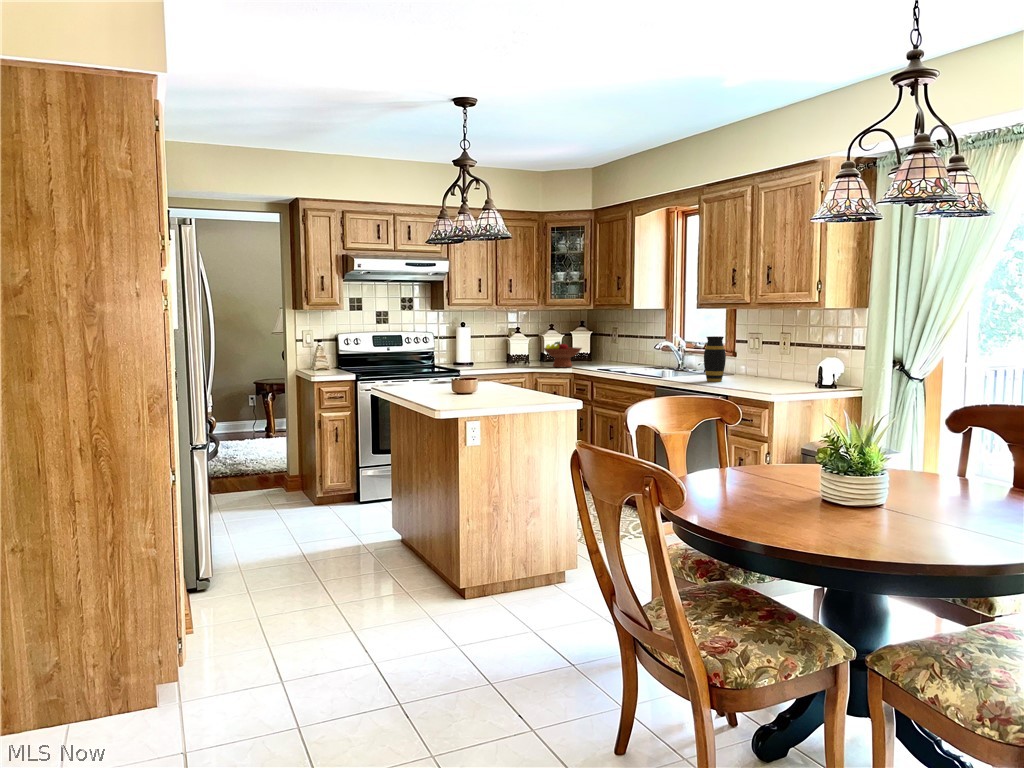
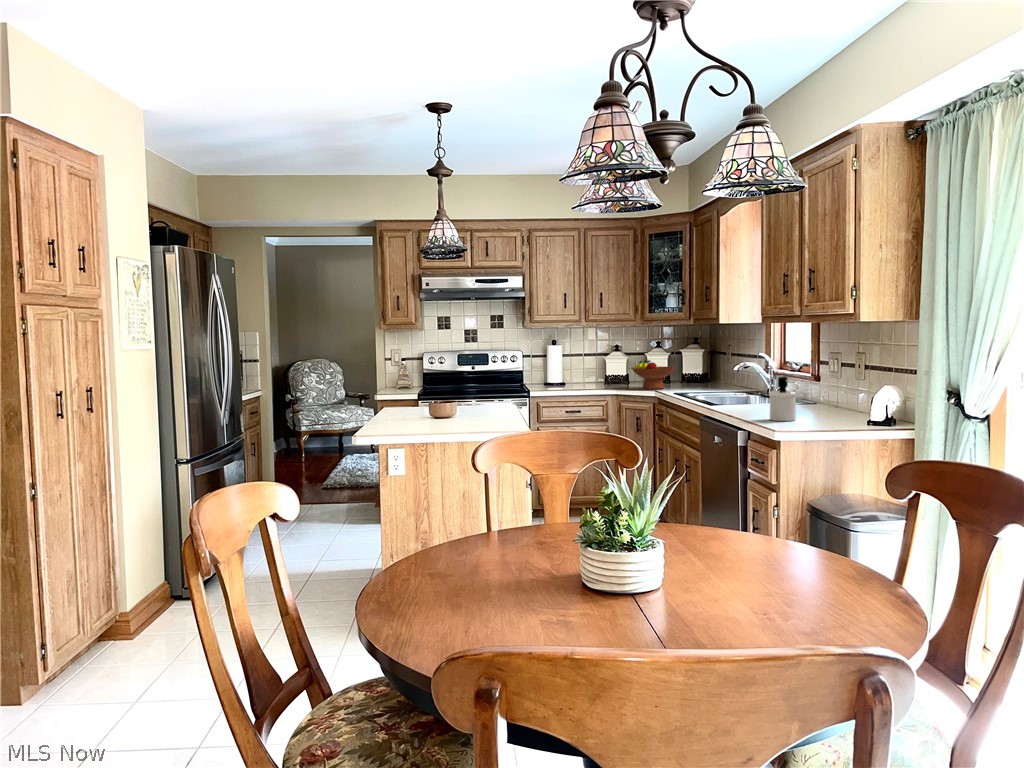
vase: present [704,336,726,382] -> none [742,357,769,413]
soap dispenser: none [744,352,774,386] -> present [769,377,798,421]

